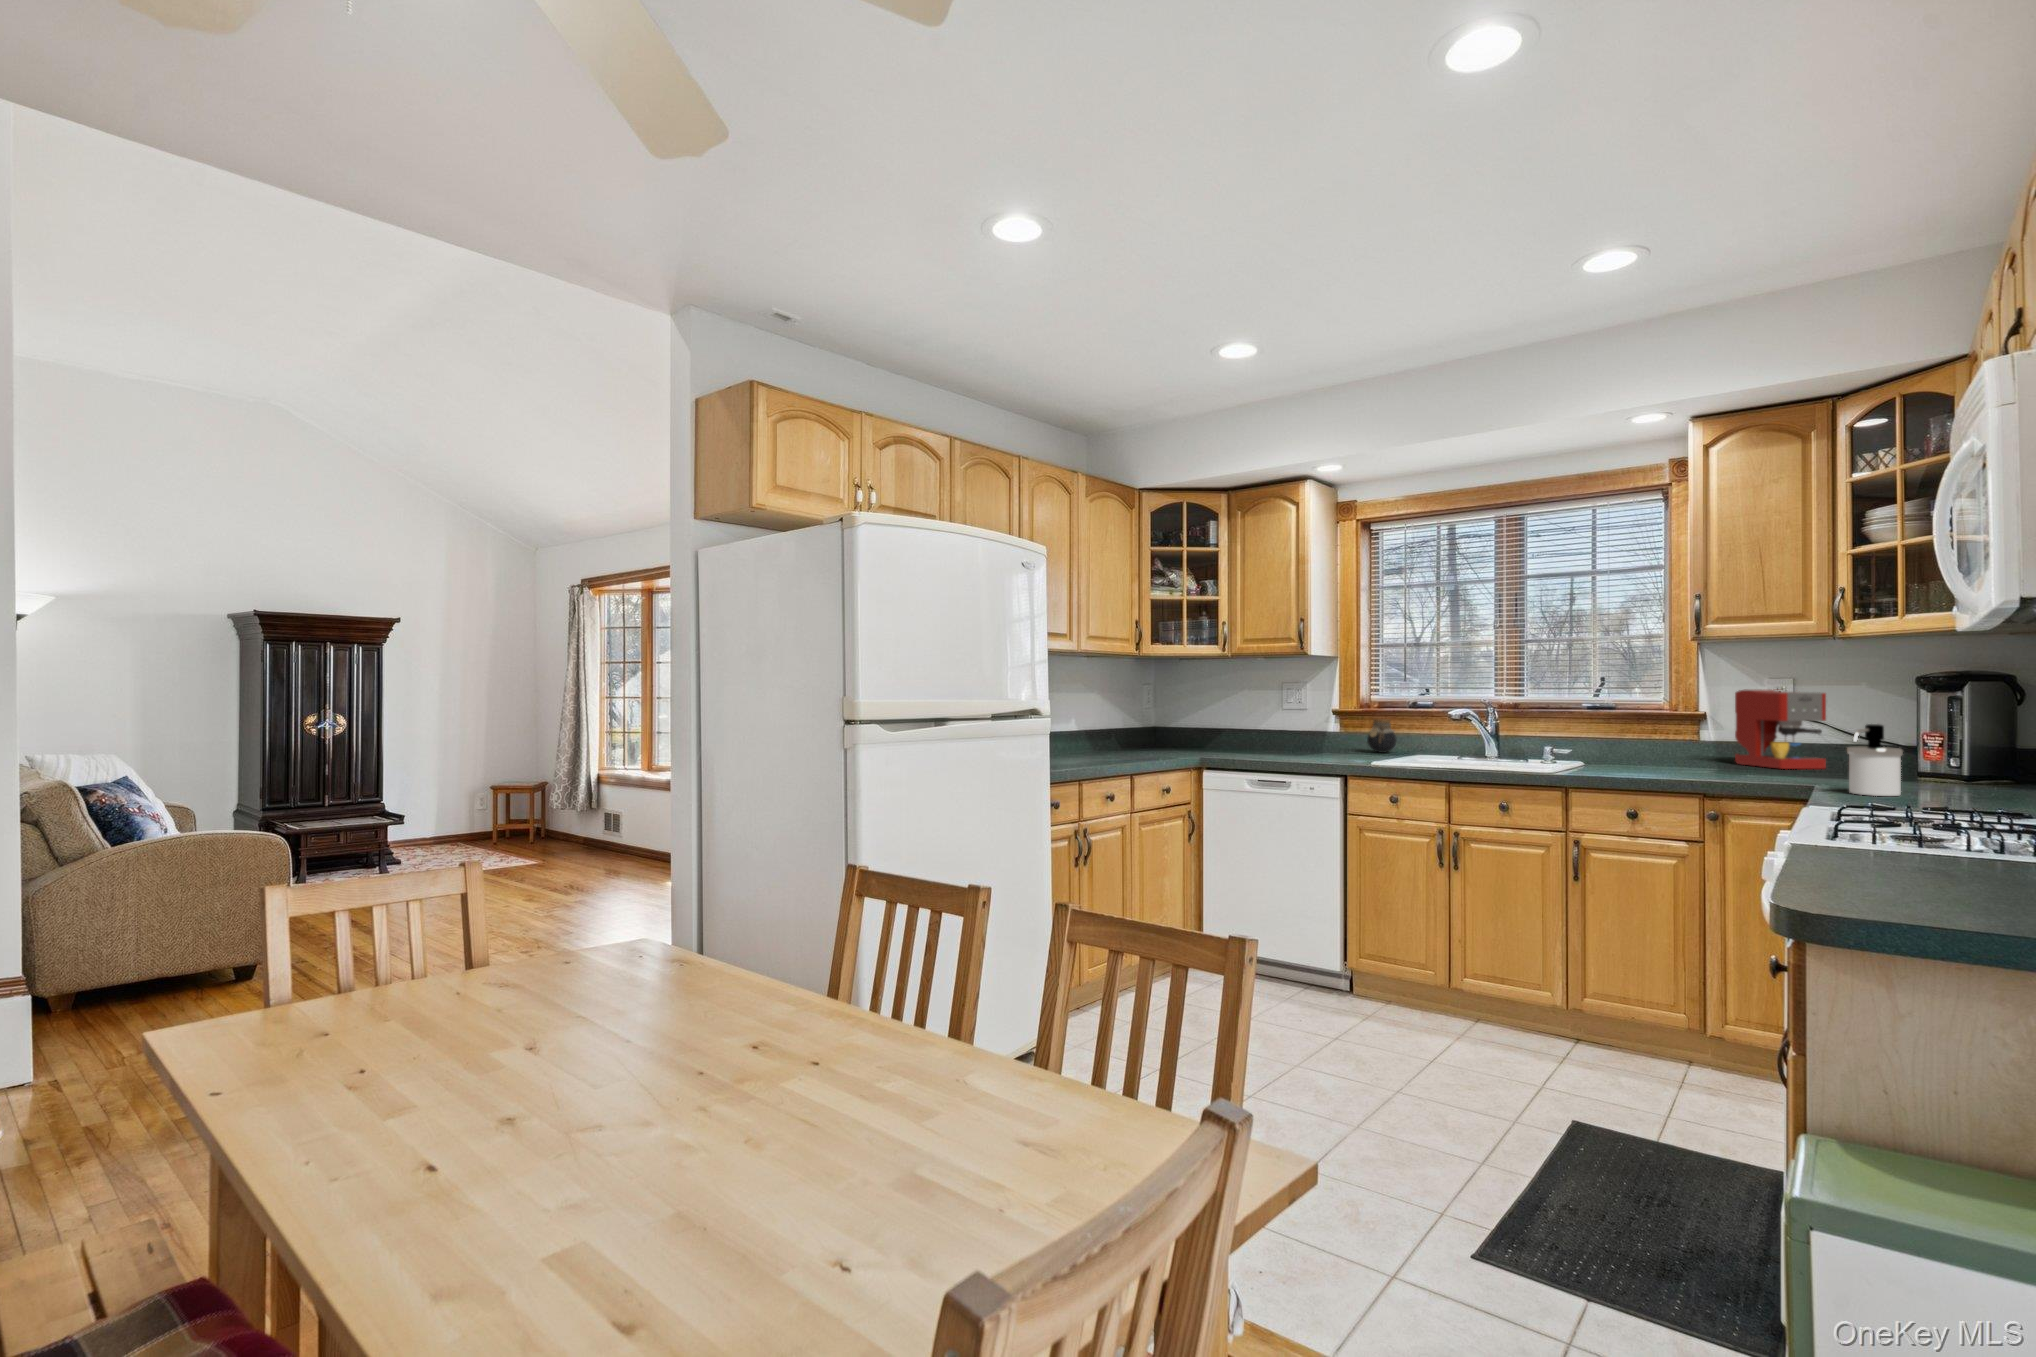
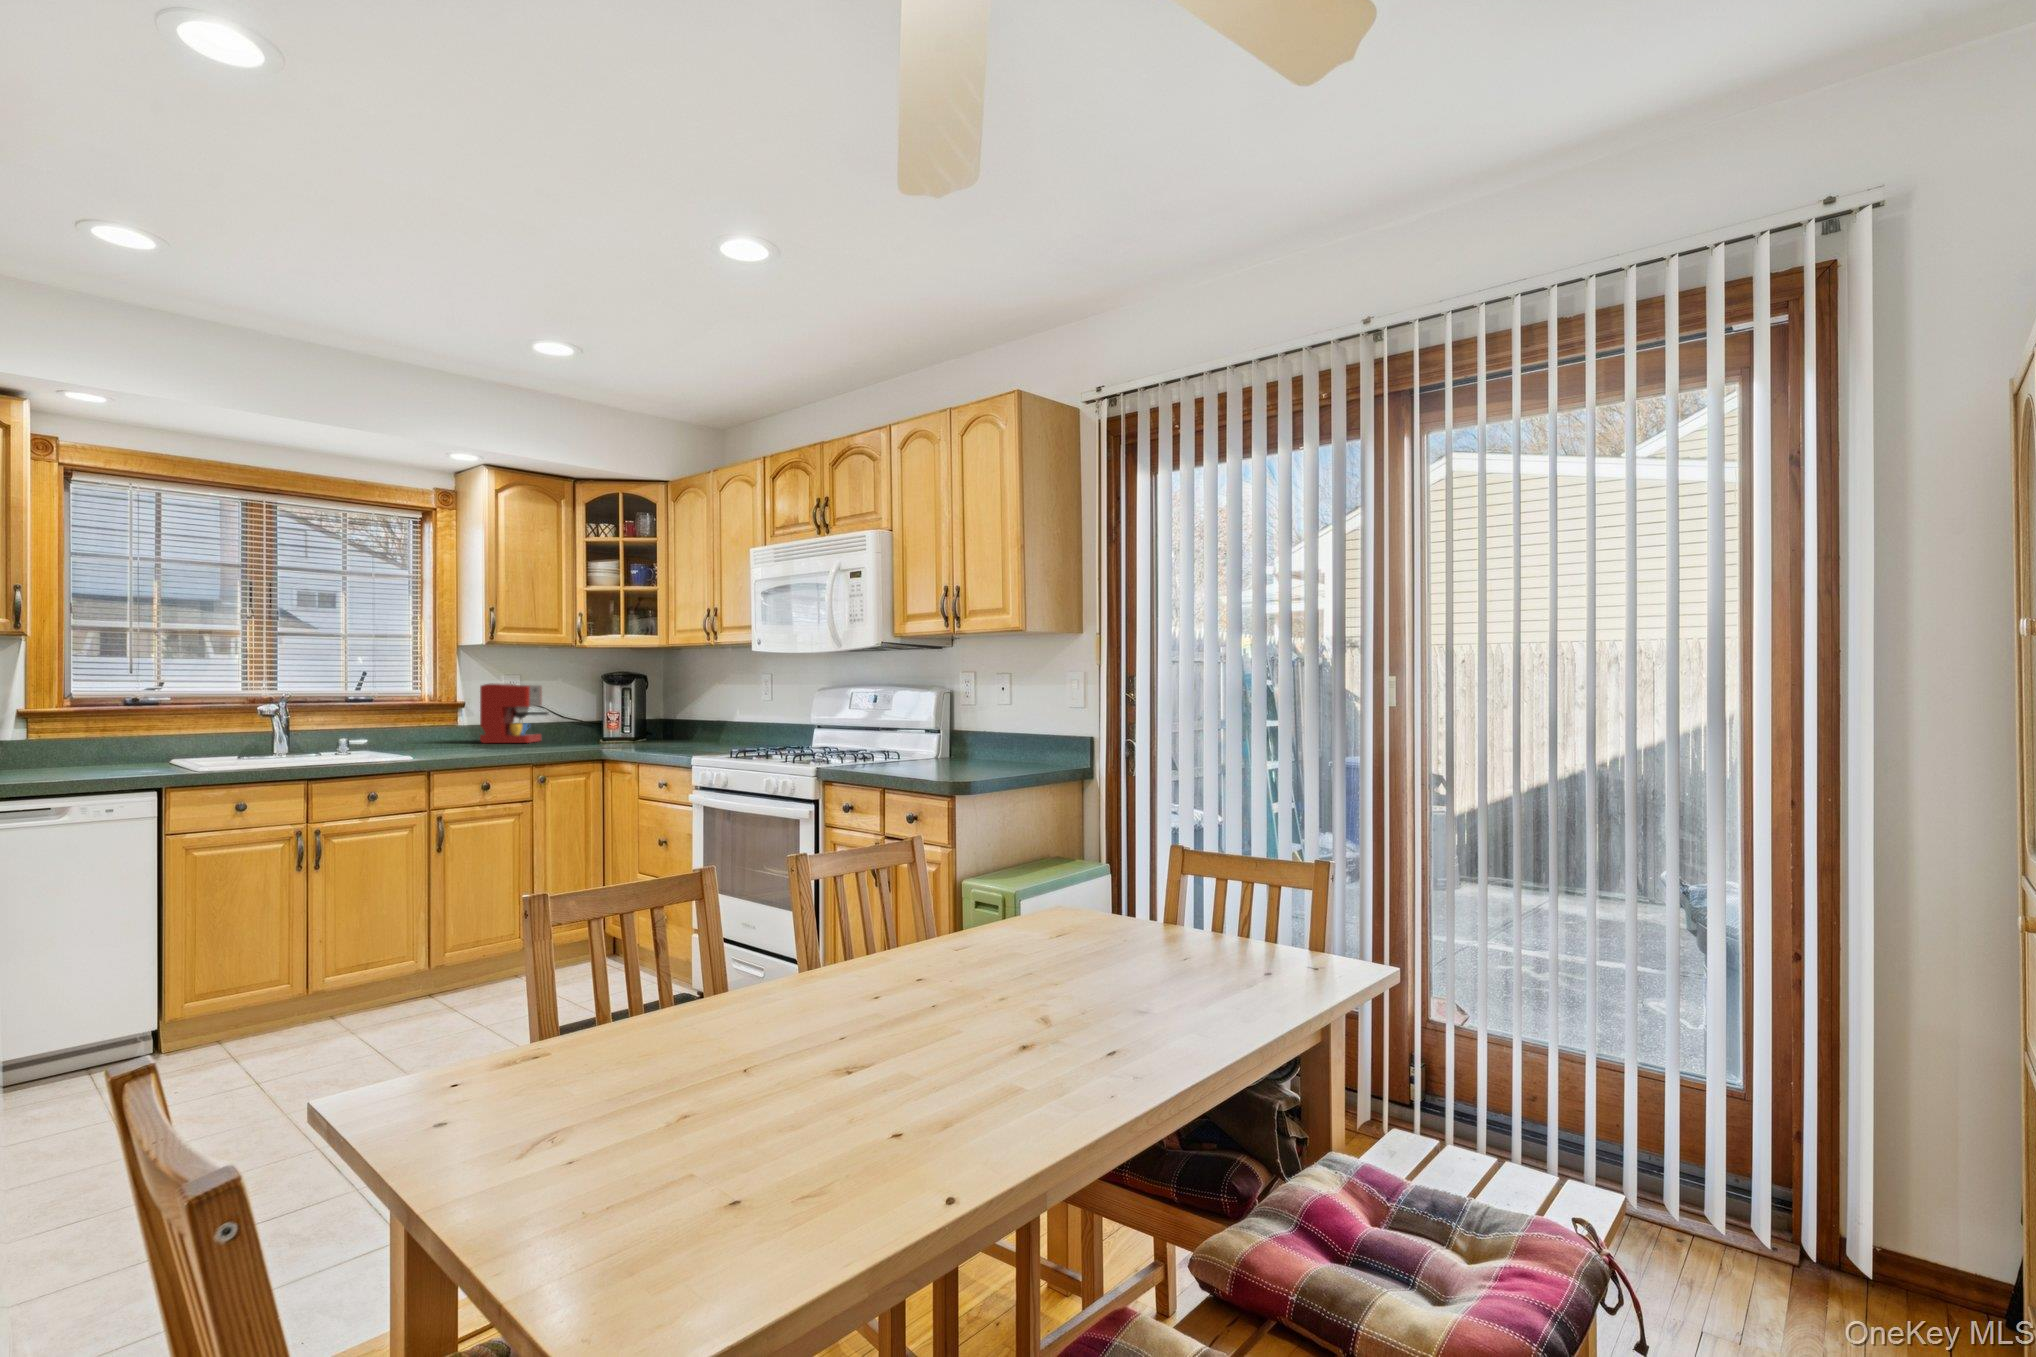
jar: present [1367,719,1397,753] -> none [92,723,138,764]
soap dispenser: present [1847,724,1903,796] -> none [643,703,672,748]

